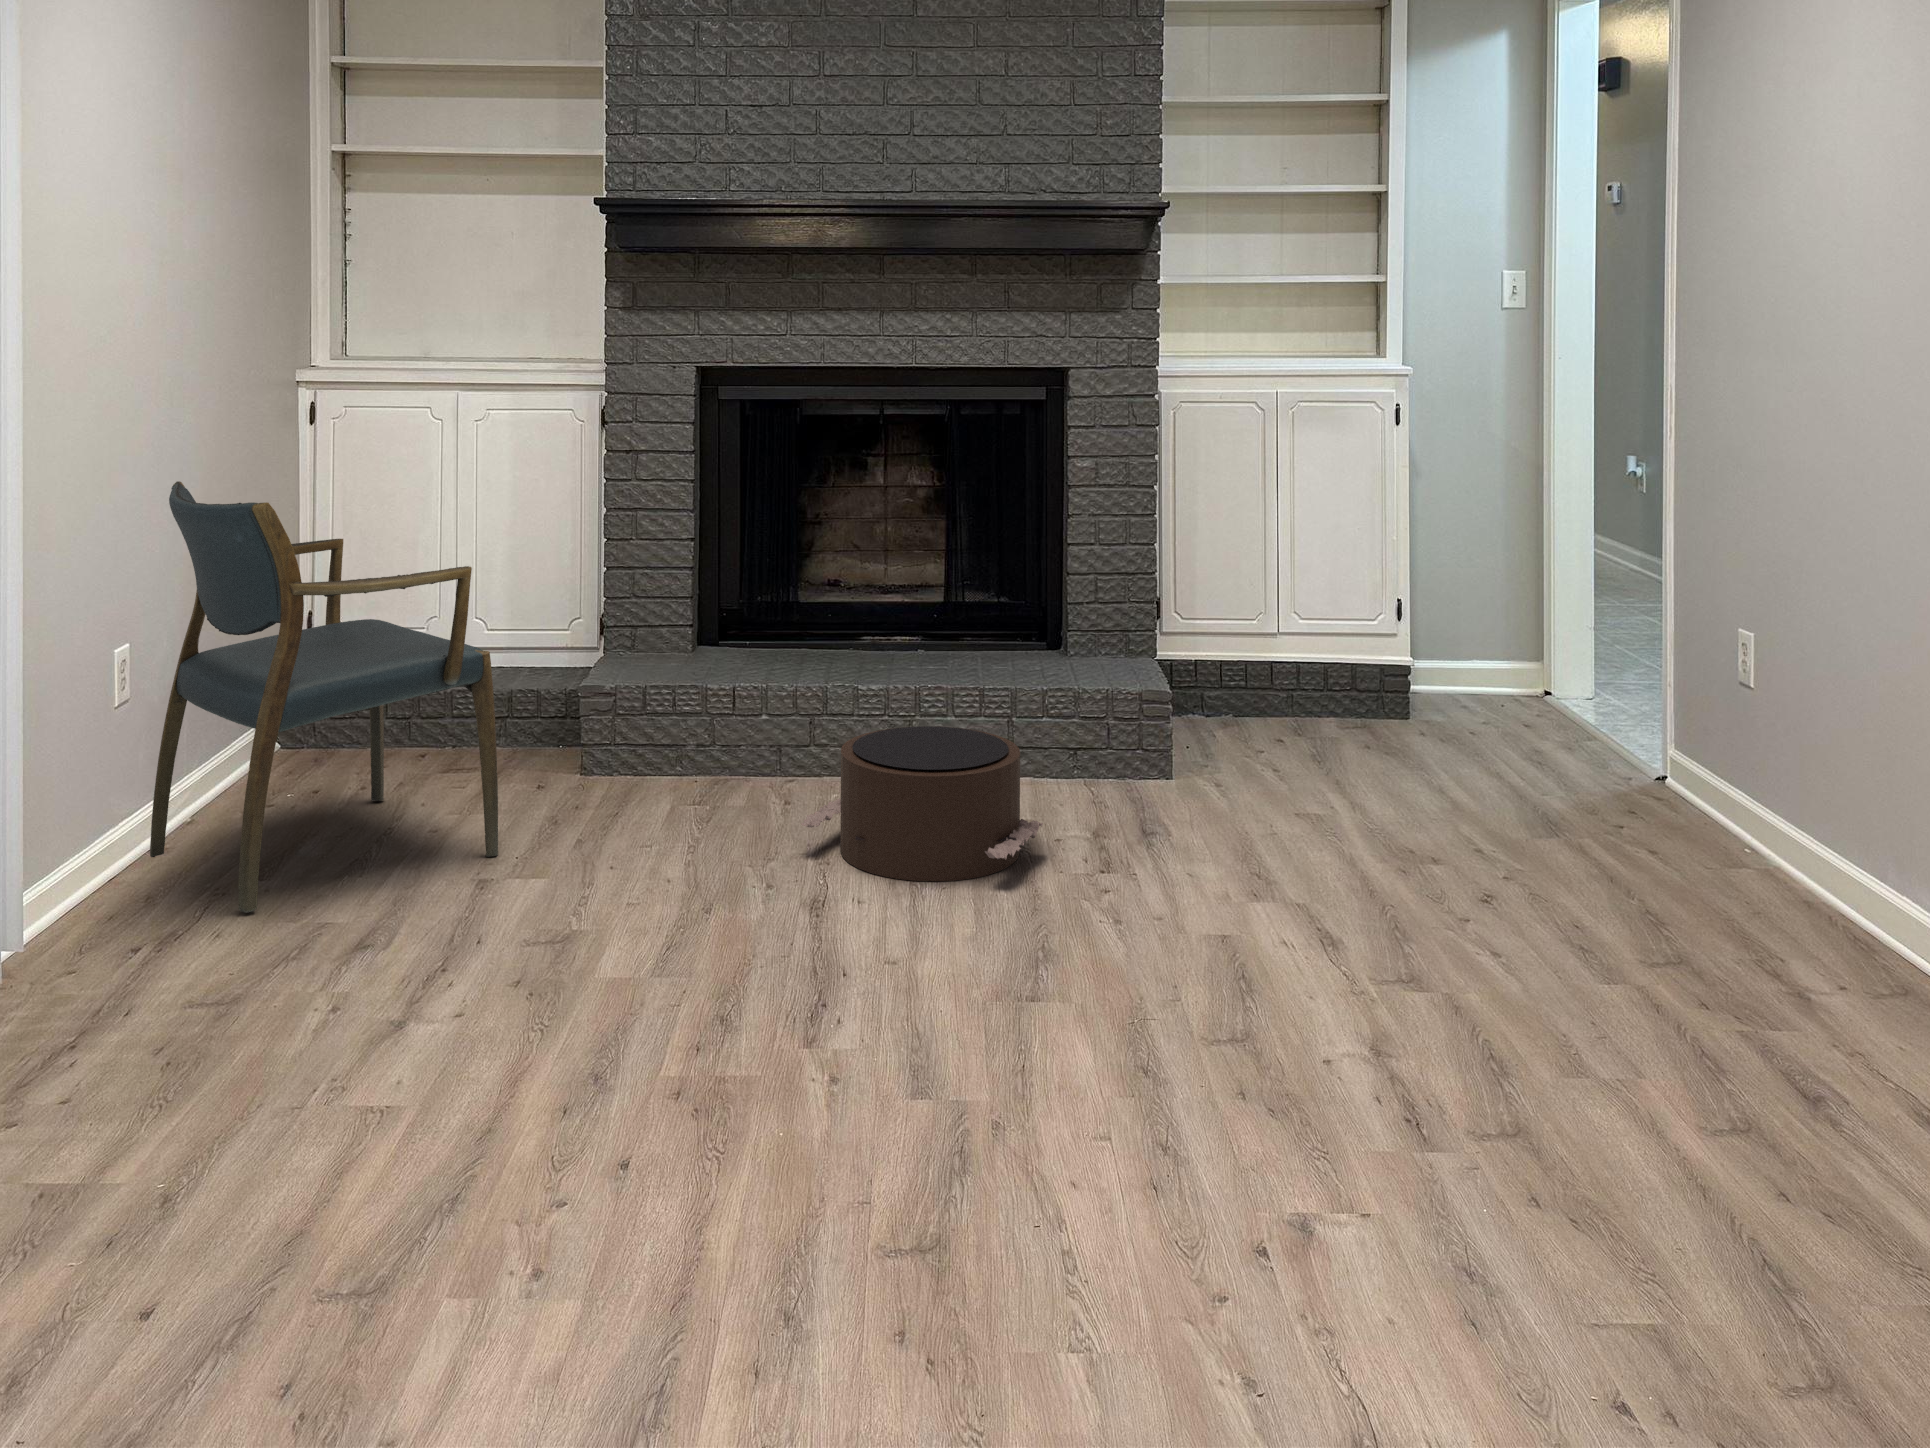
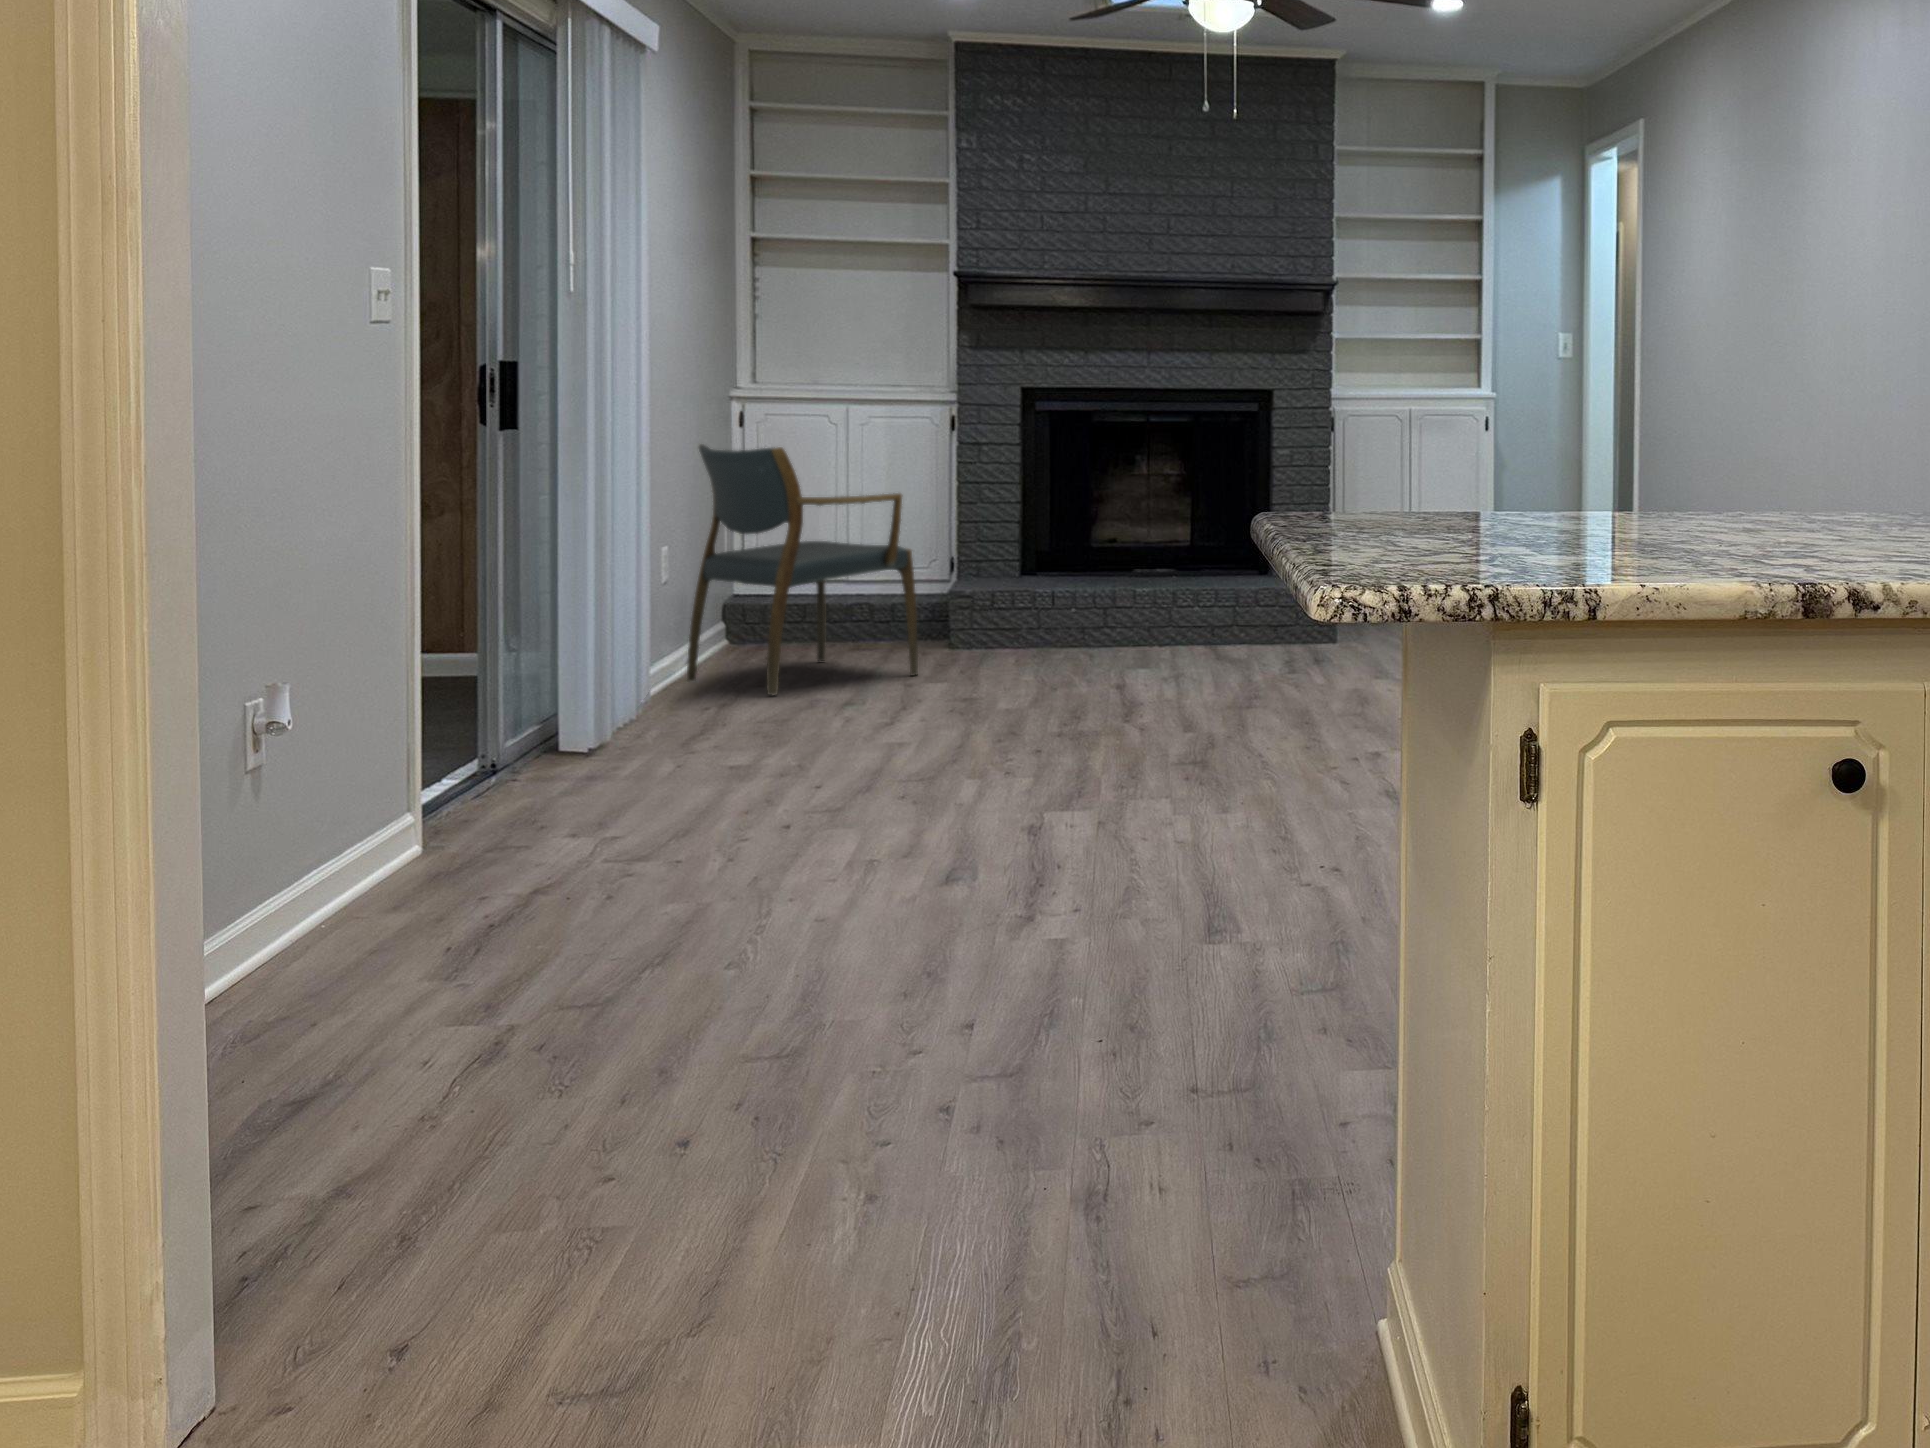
pouf: present [801,726,1043,881] -> none [1110,598,1258,674]

